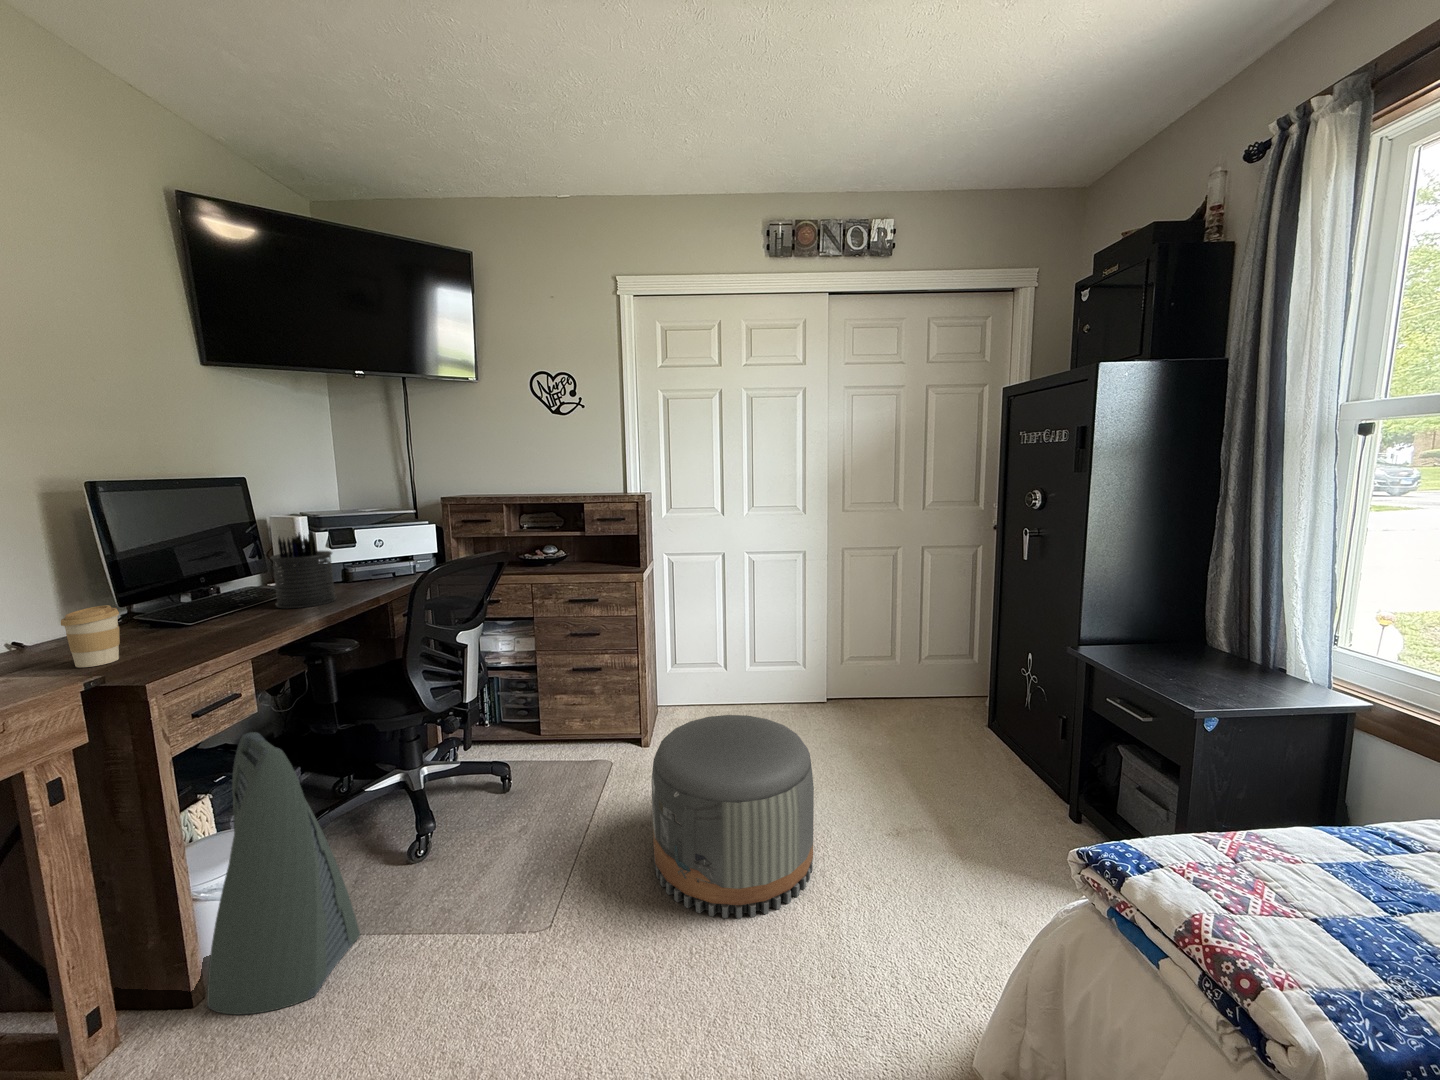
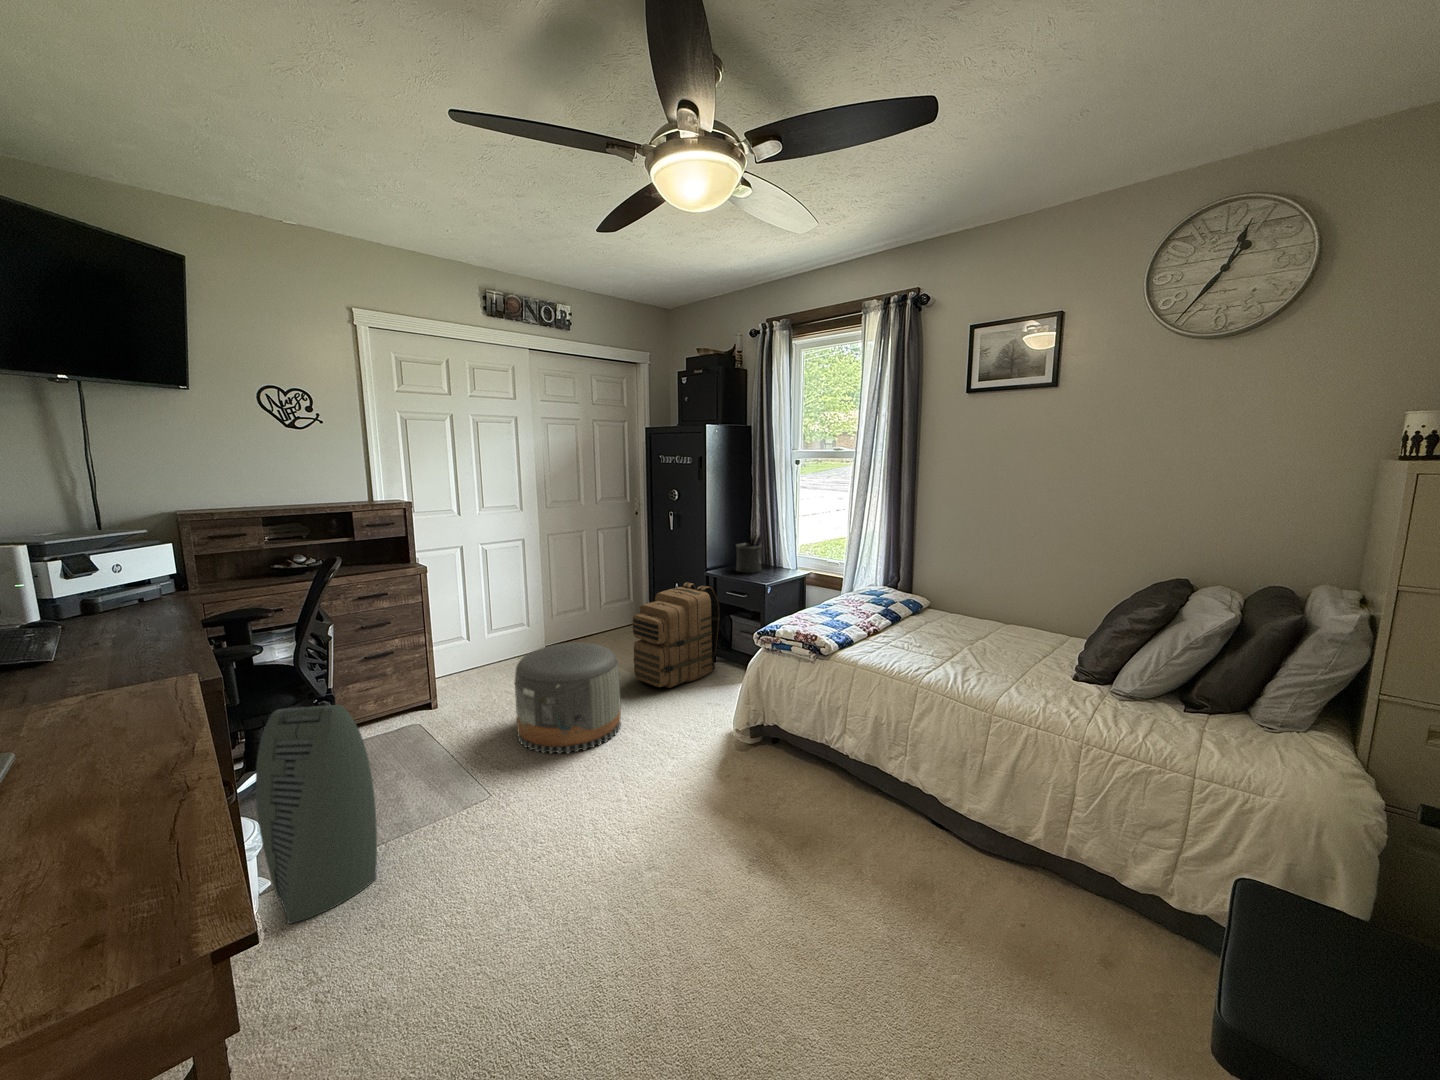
pen holder: present [270,532,336,608] -> present [736,535,761,573]
coffee cup: present [61,605,120,667] -> none [83,627,136,686]
backpack: none [897,659,1085,850] -> present [633,582,720,688]

